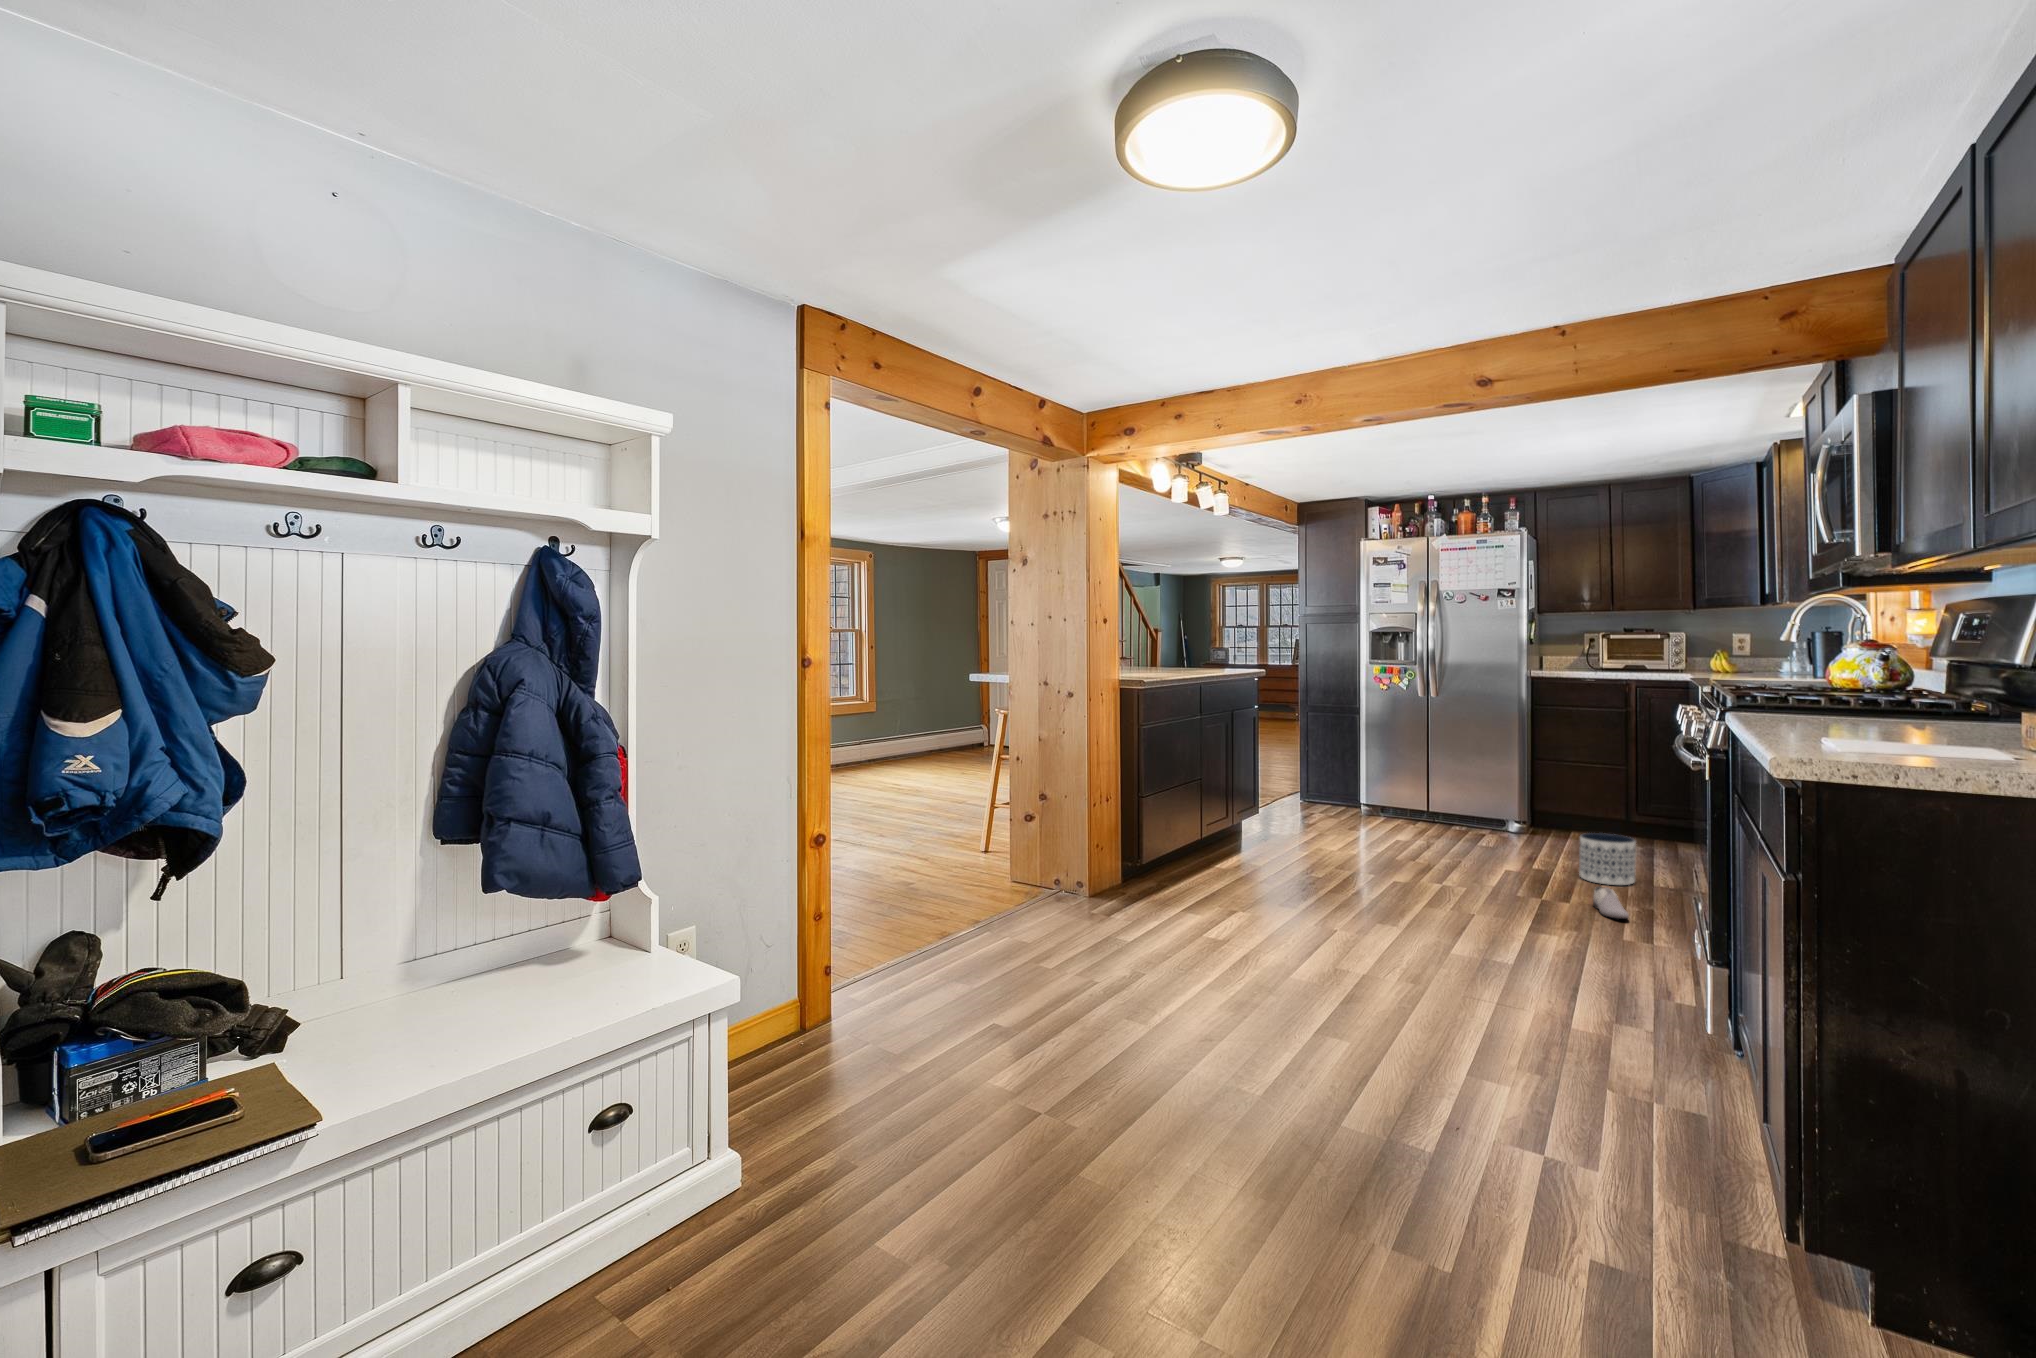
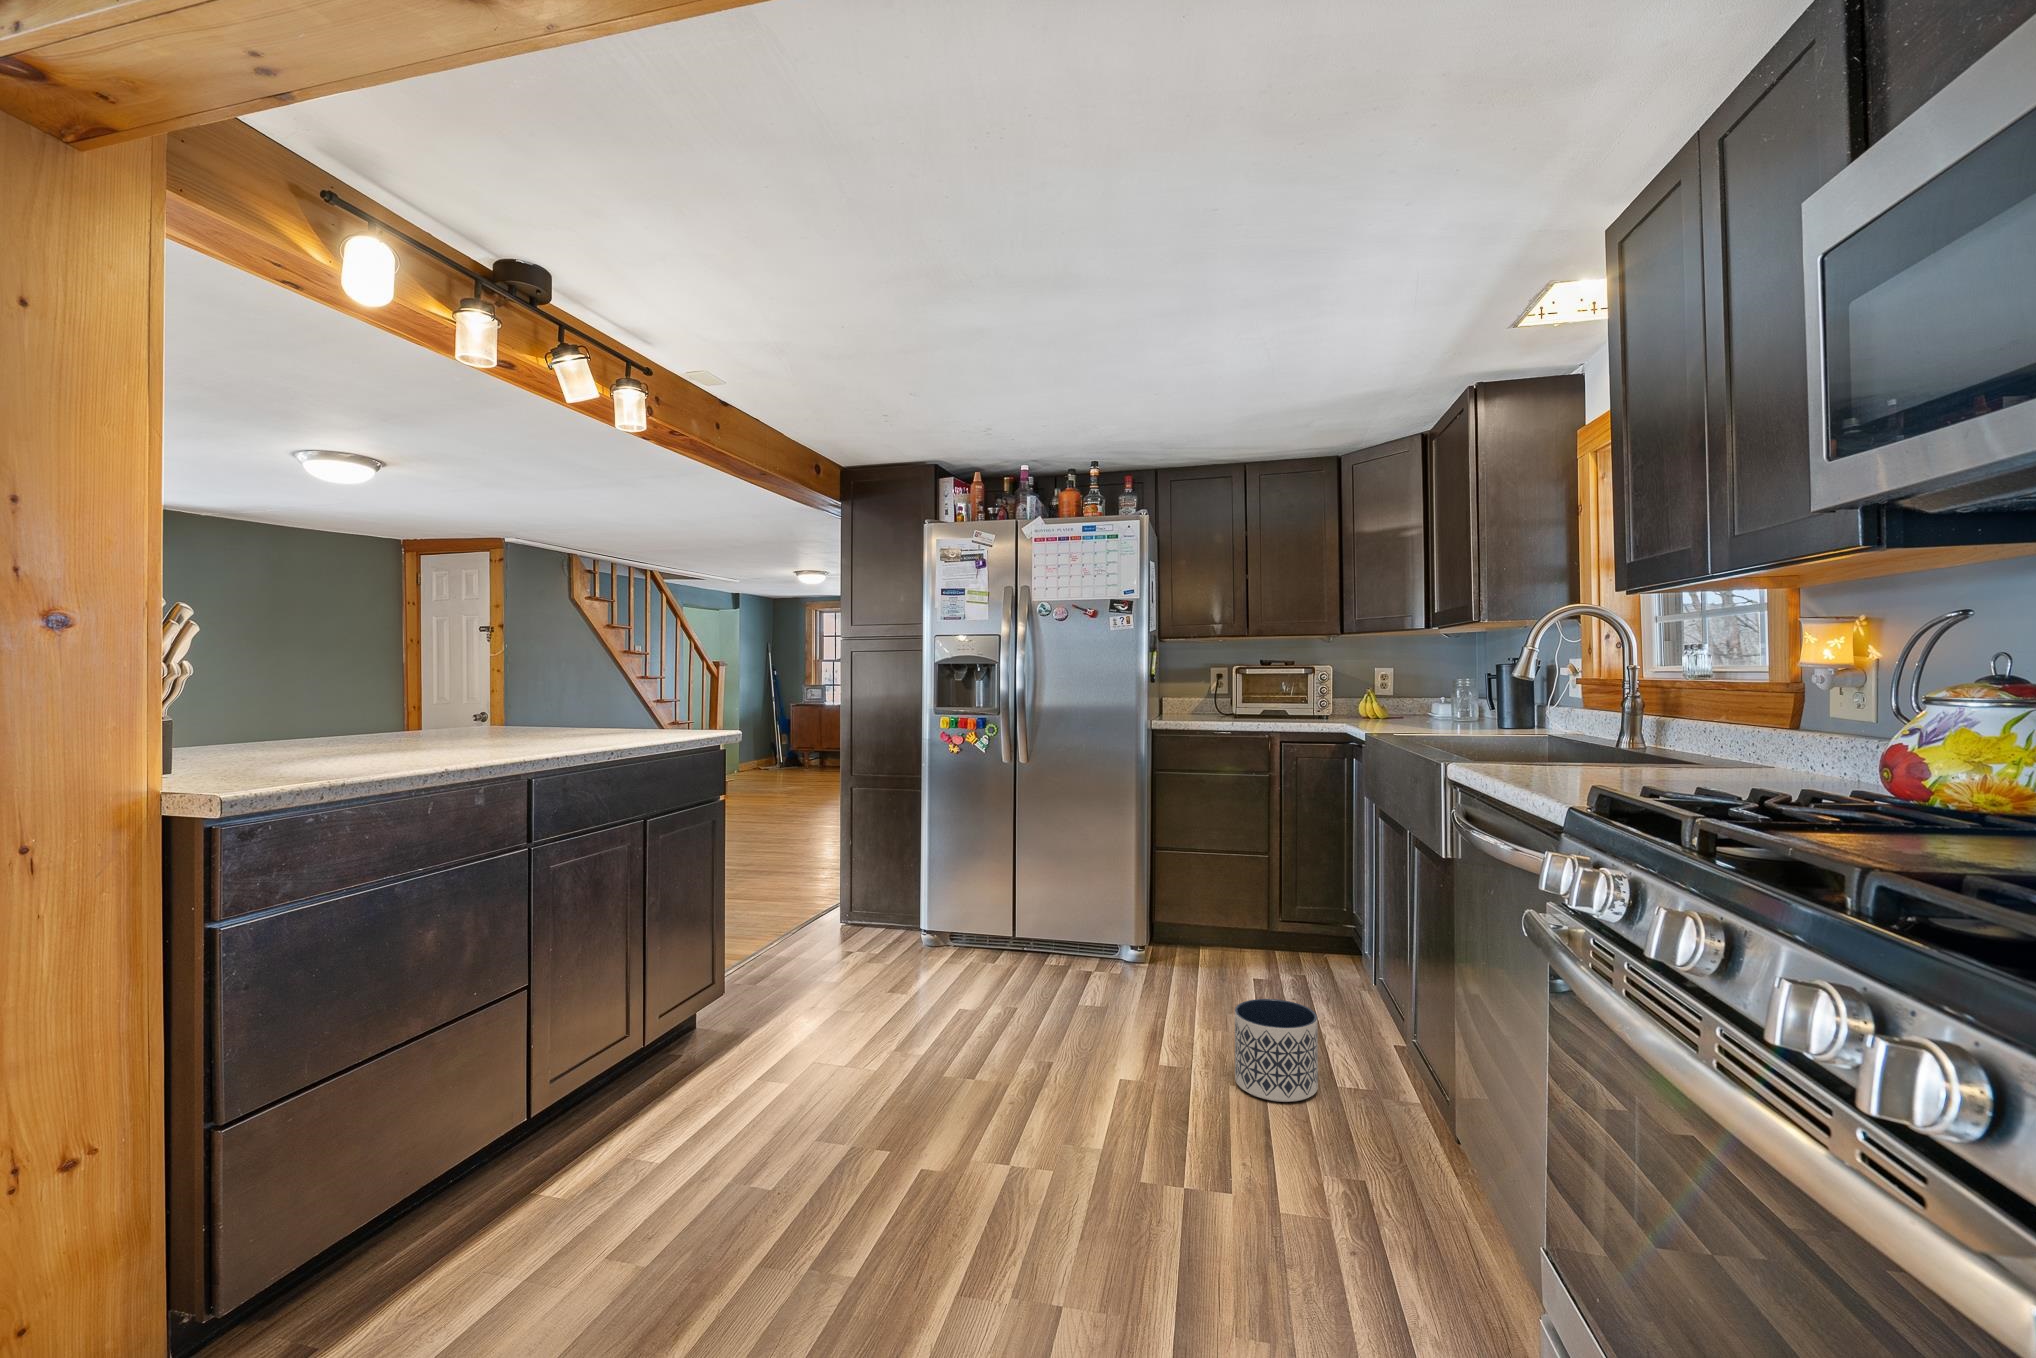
shoe: present [1593,886,1629,919] -> none [1272,1146,1345,1245]

